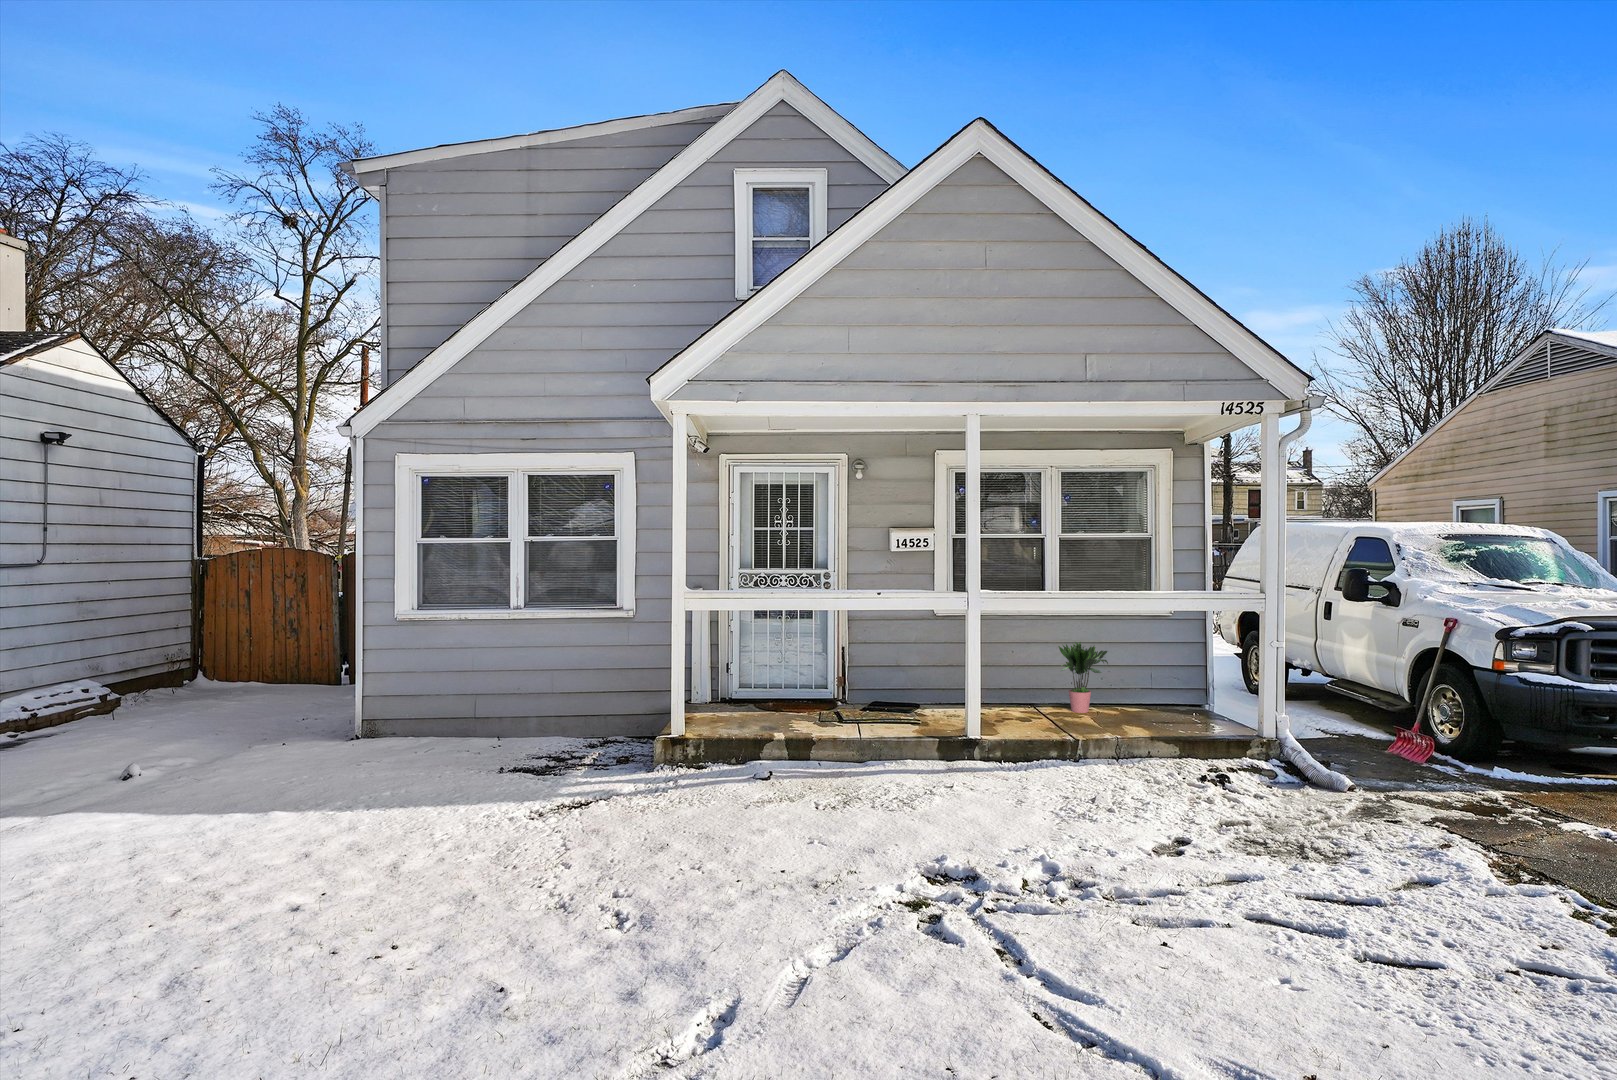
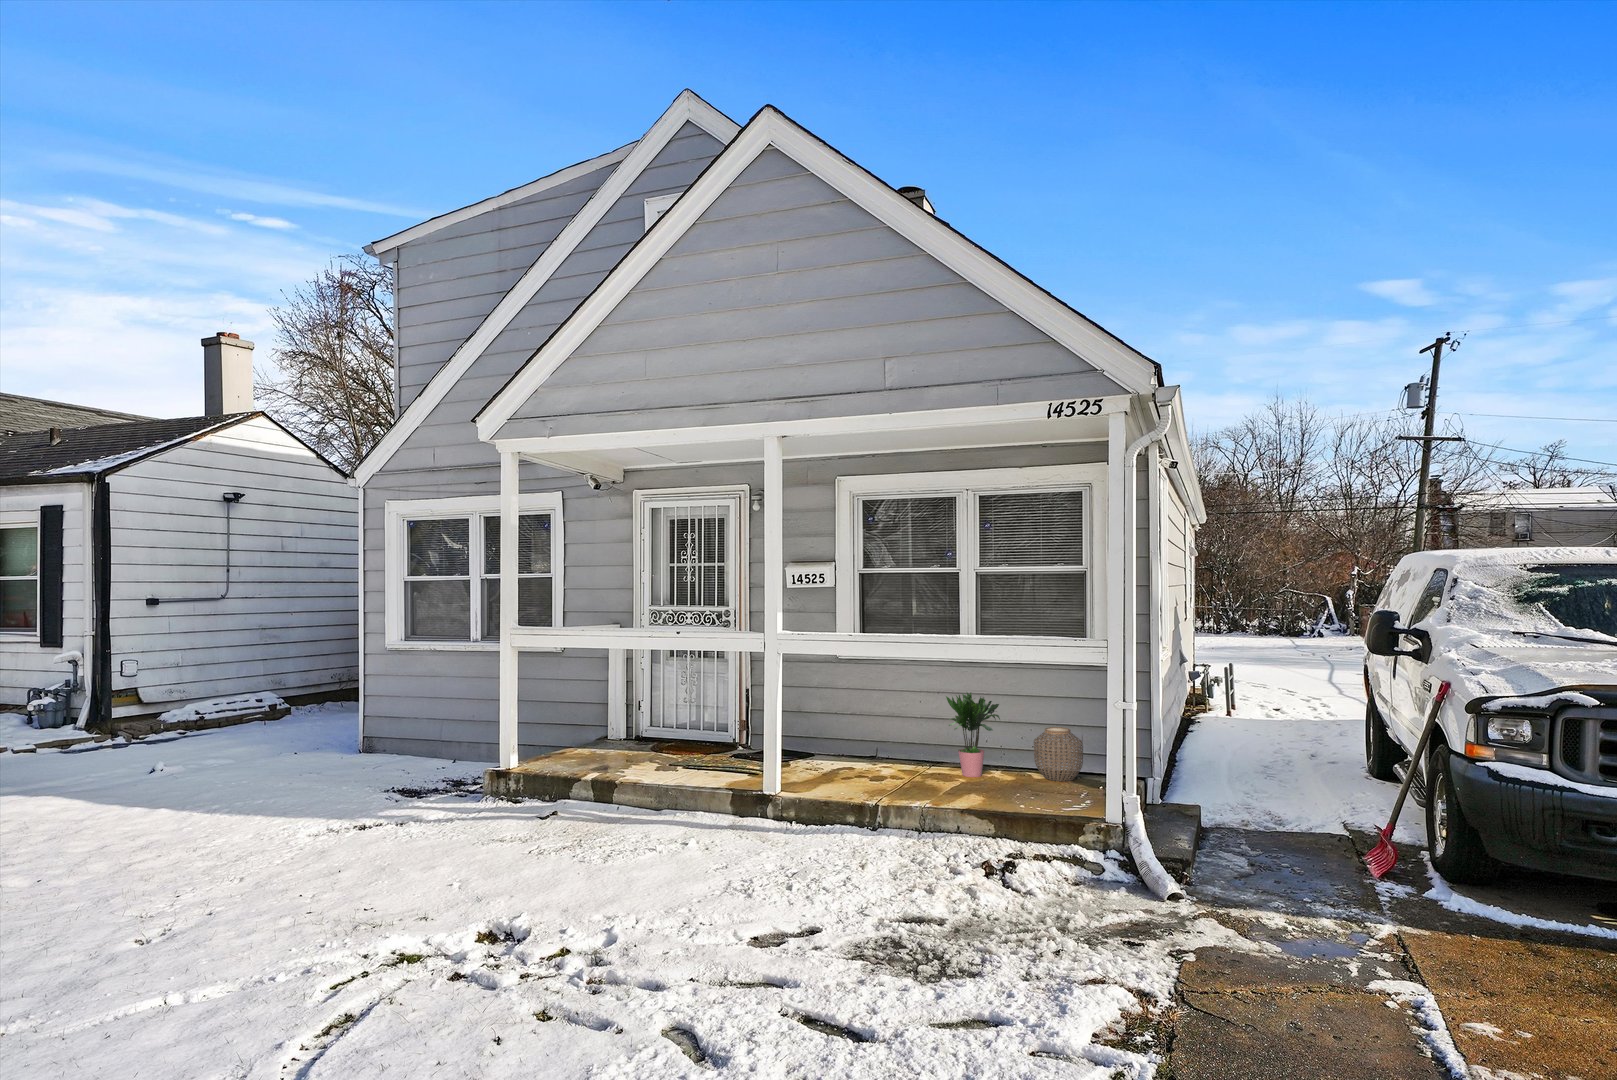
woven basket: none [1125,668,1166,711] -> present [1034,727,1083,781]

